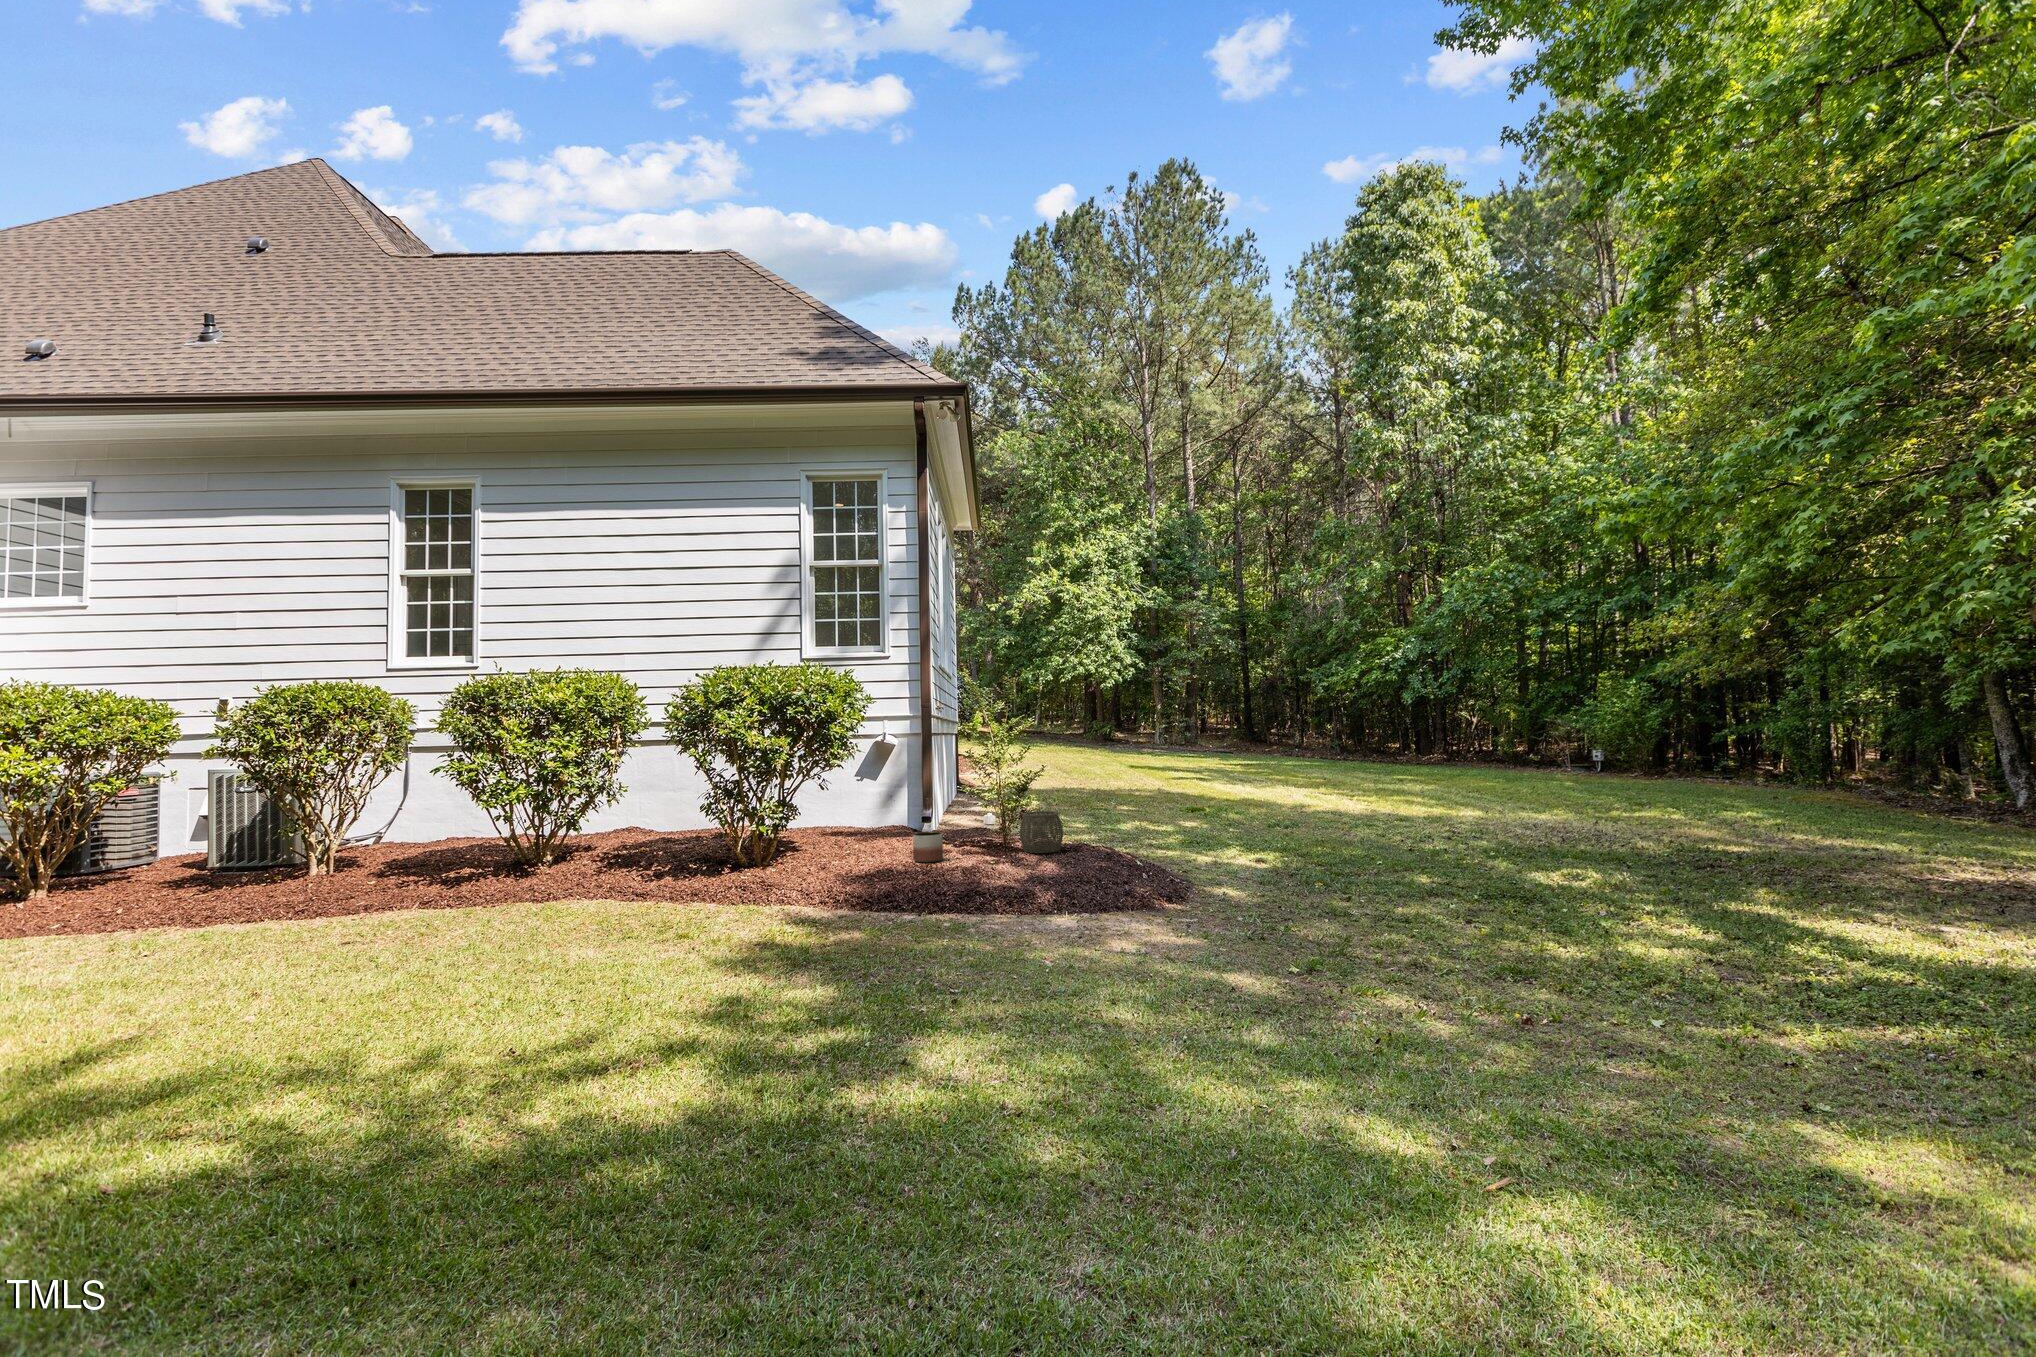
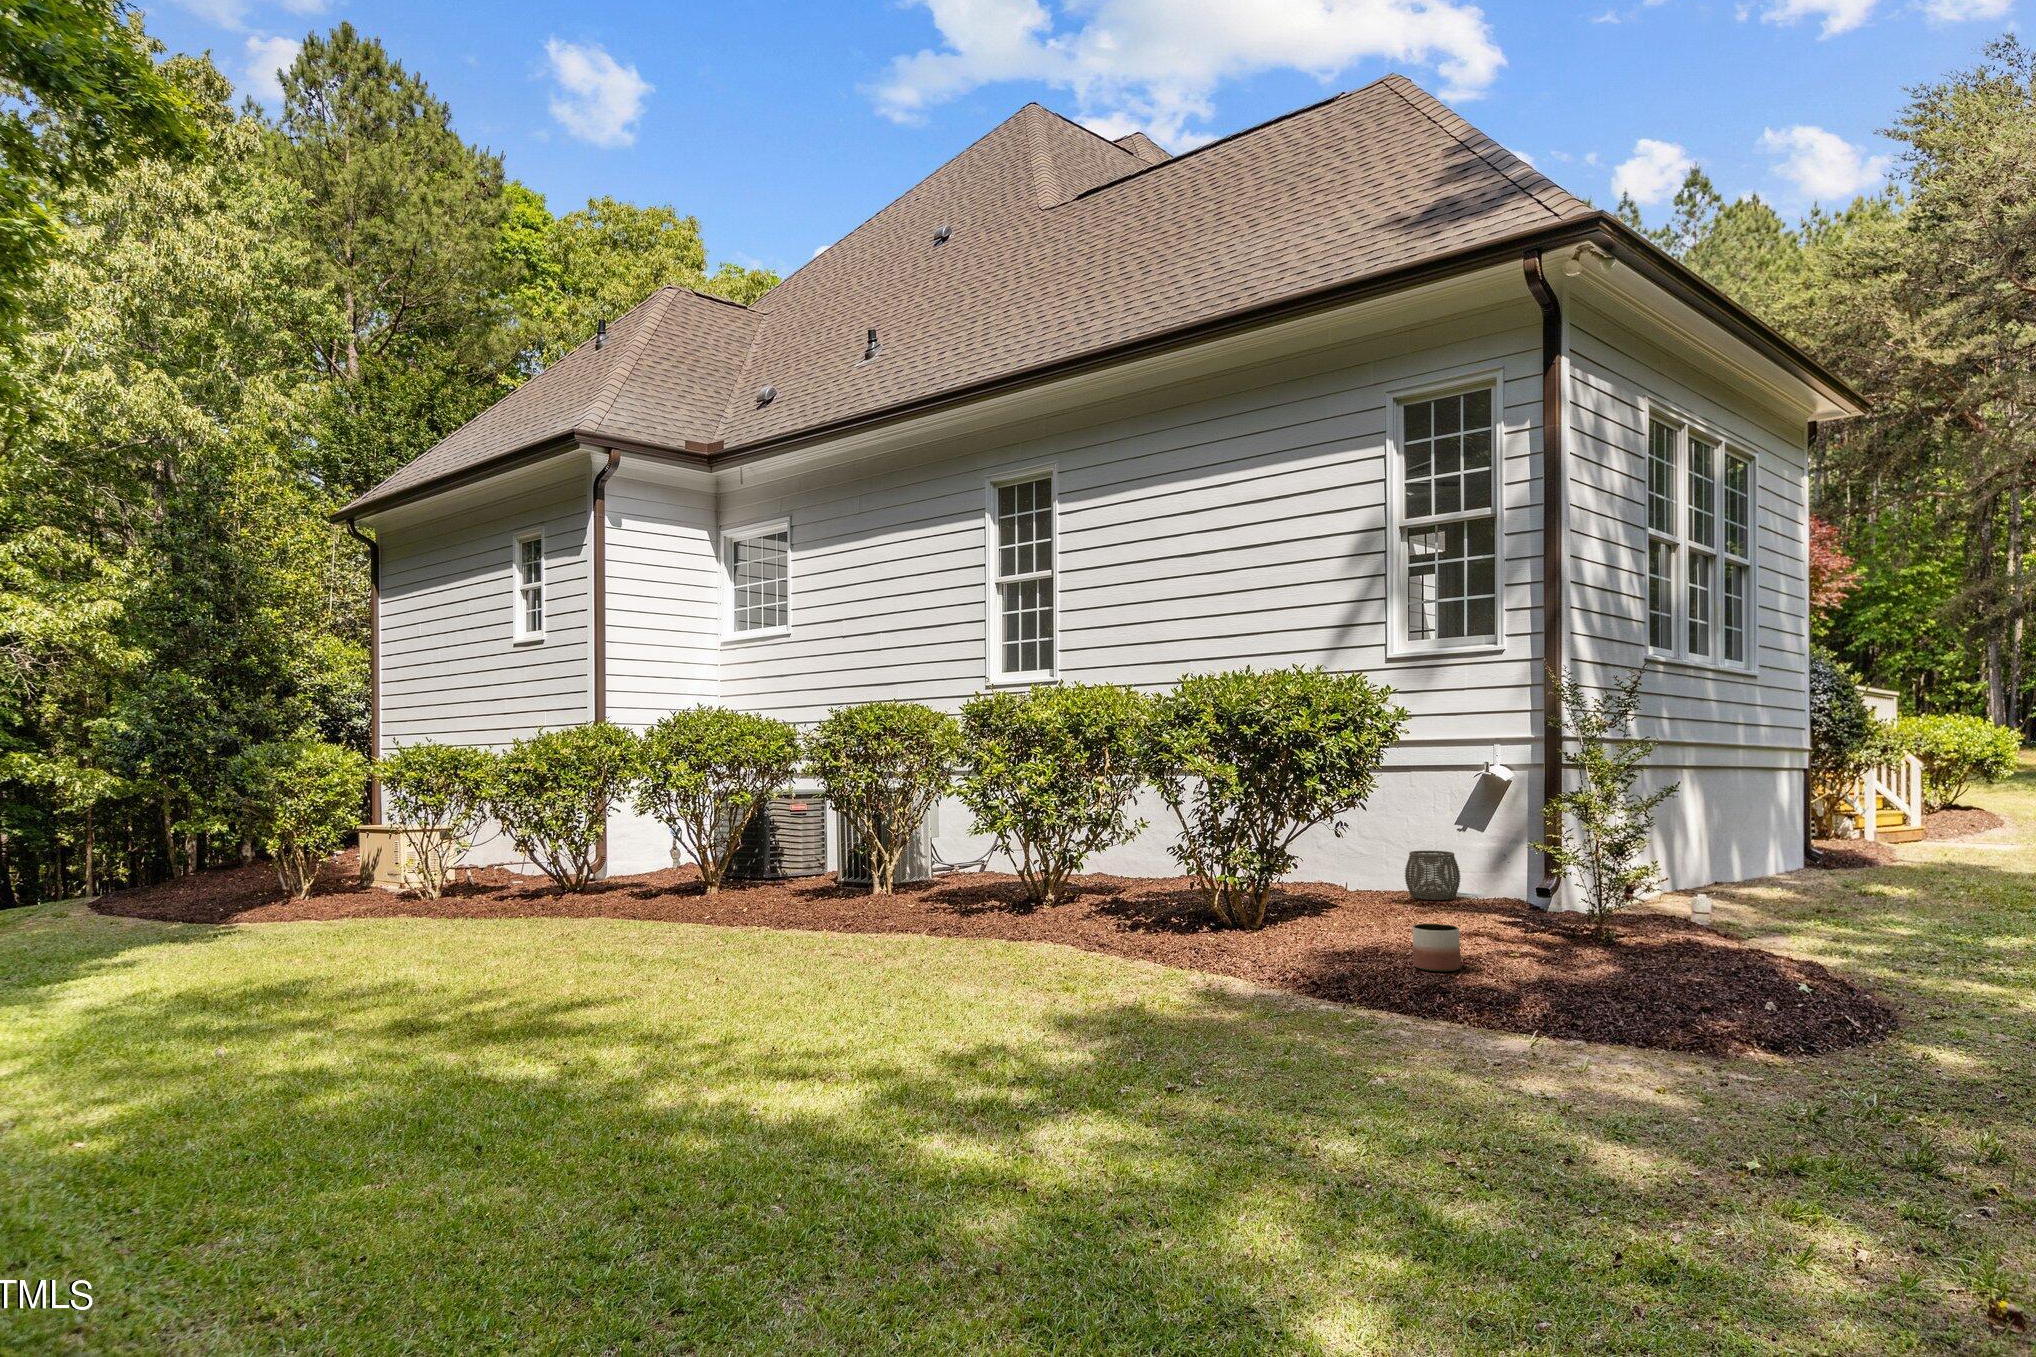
woven basket: present [1019,811,1063,853] -> present [1405,851,1461,900]

